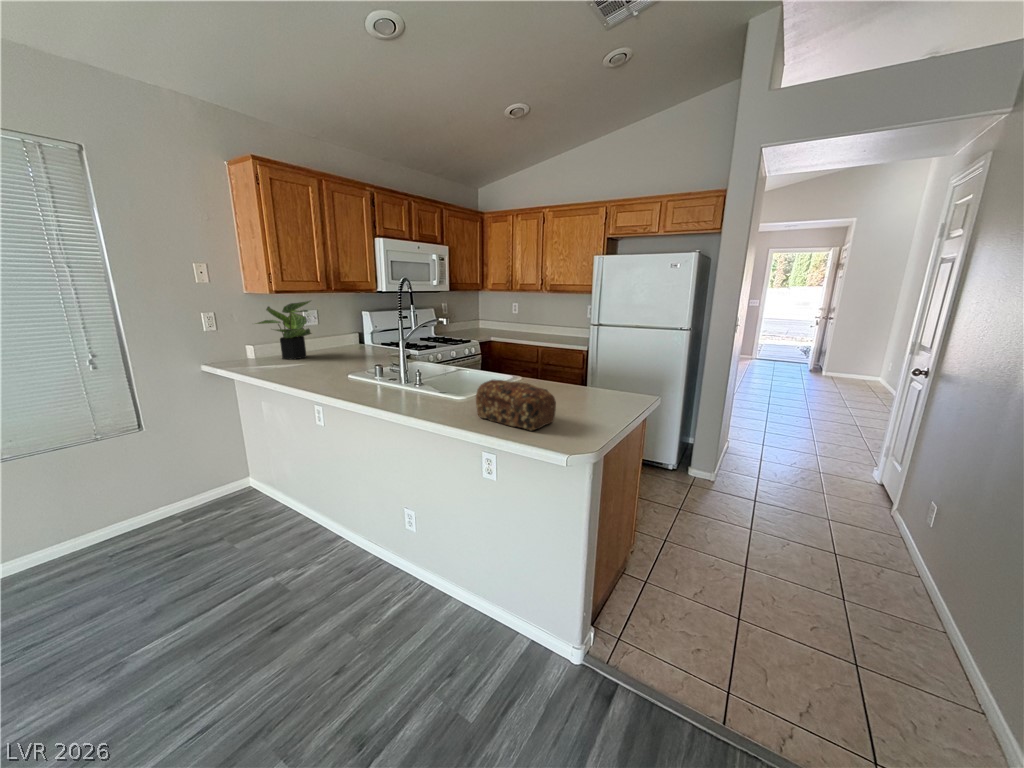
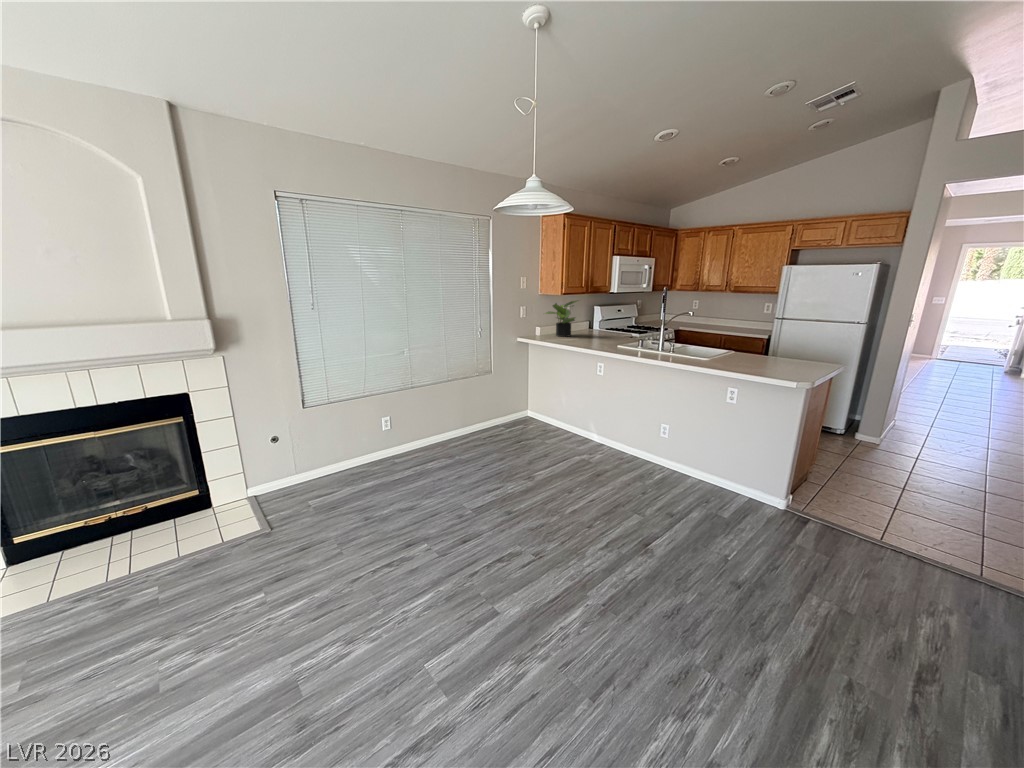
bread loaf: present [476,380,556,430] -> none [728,347,779,373]

